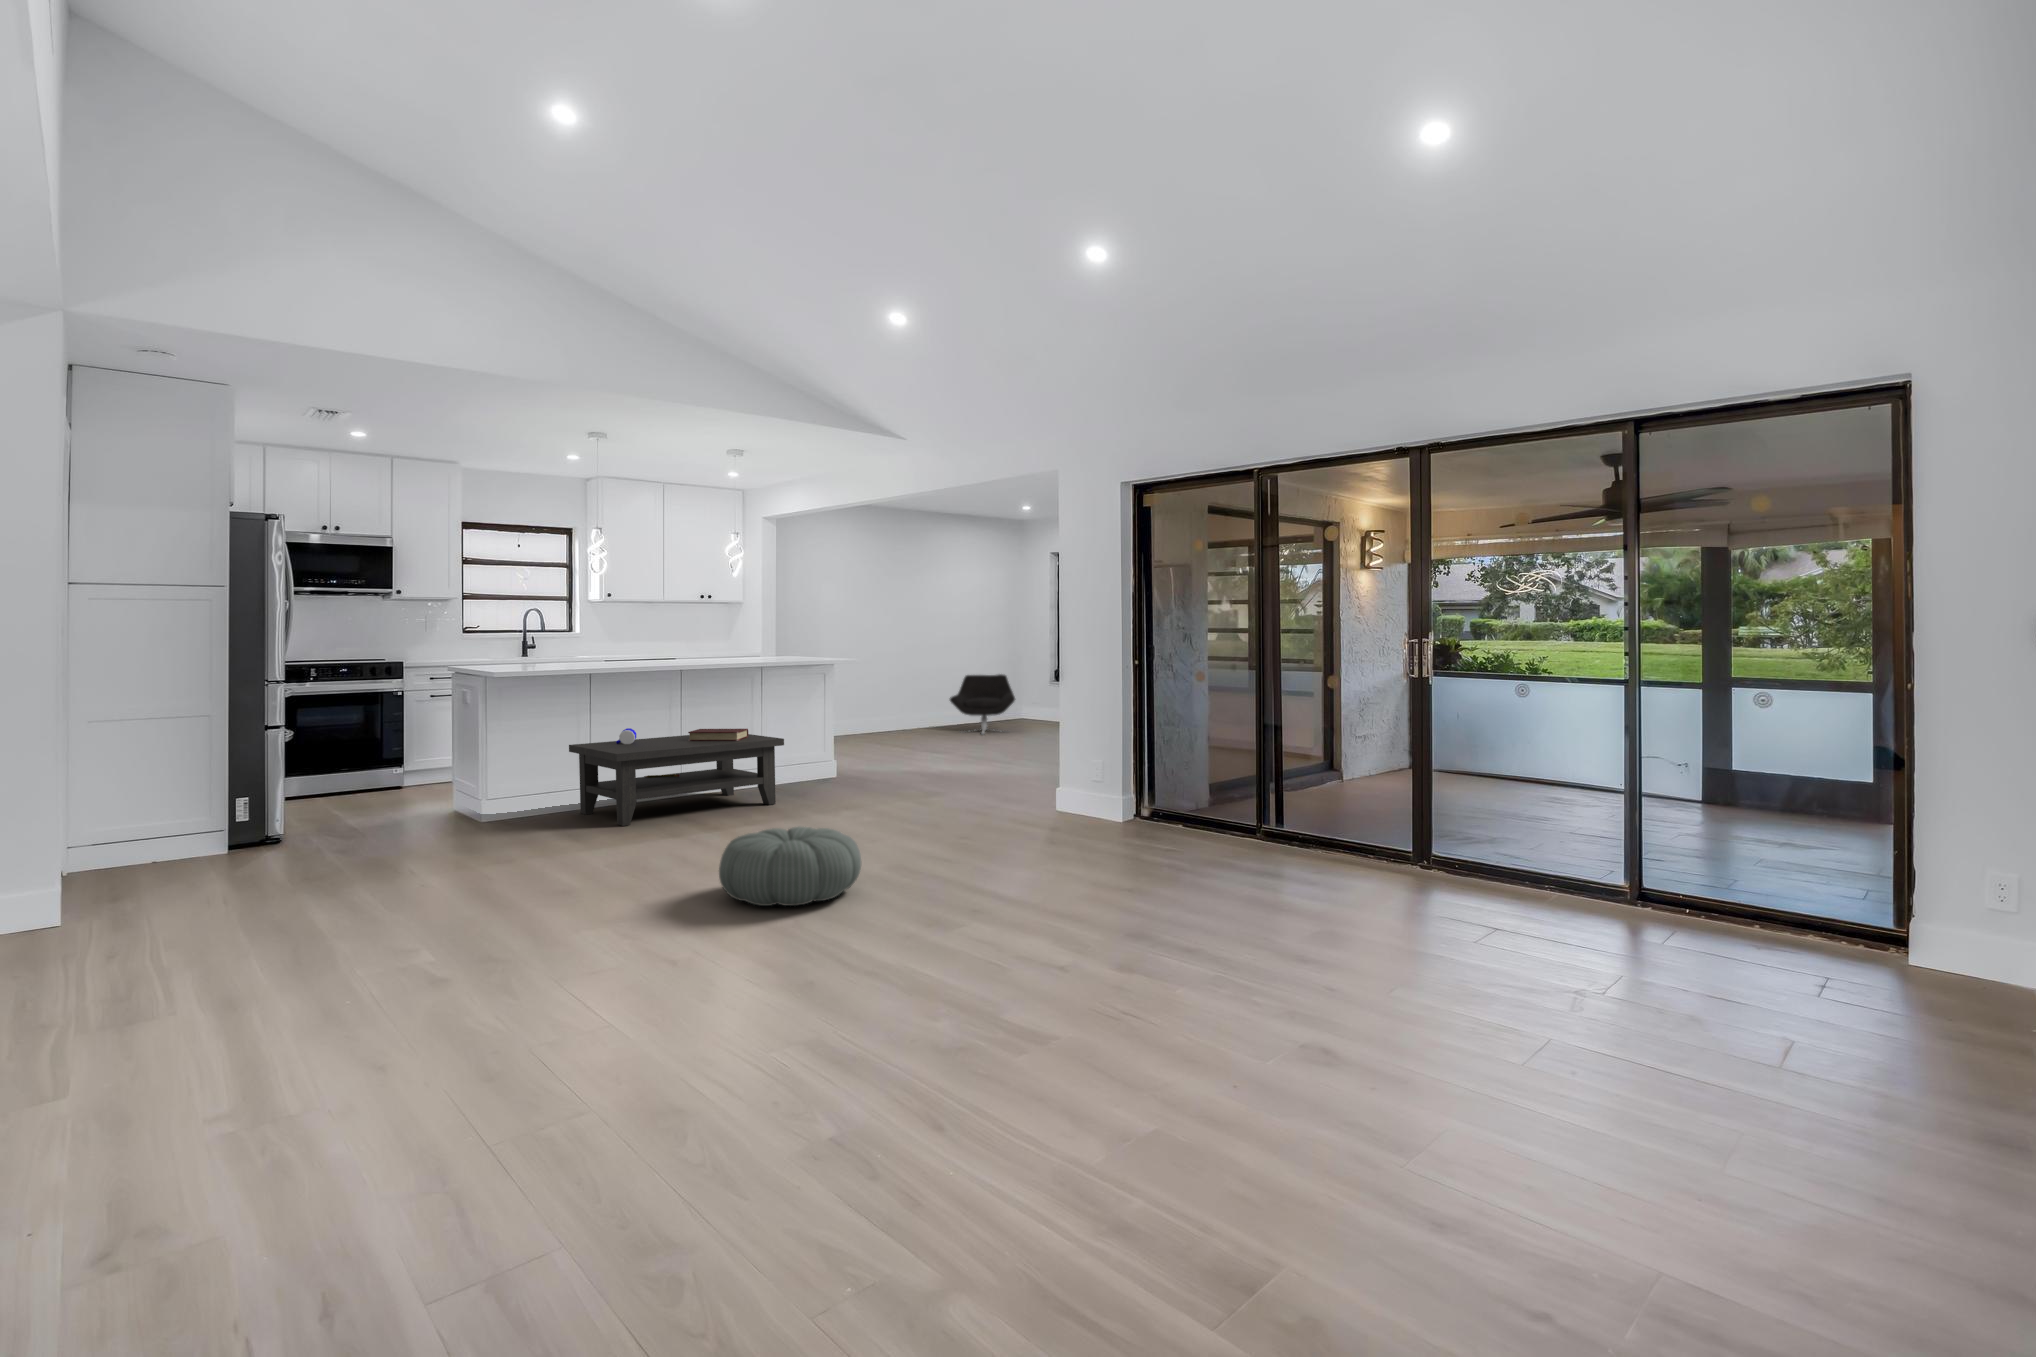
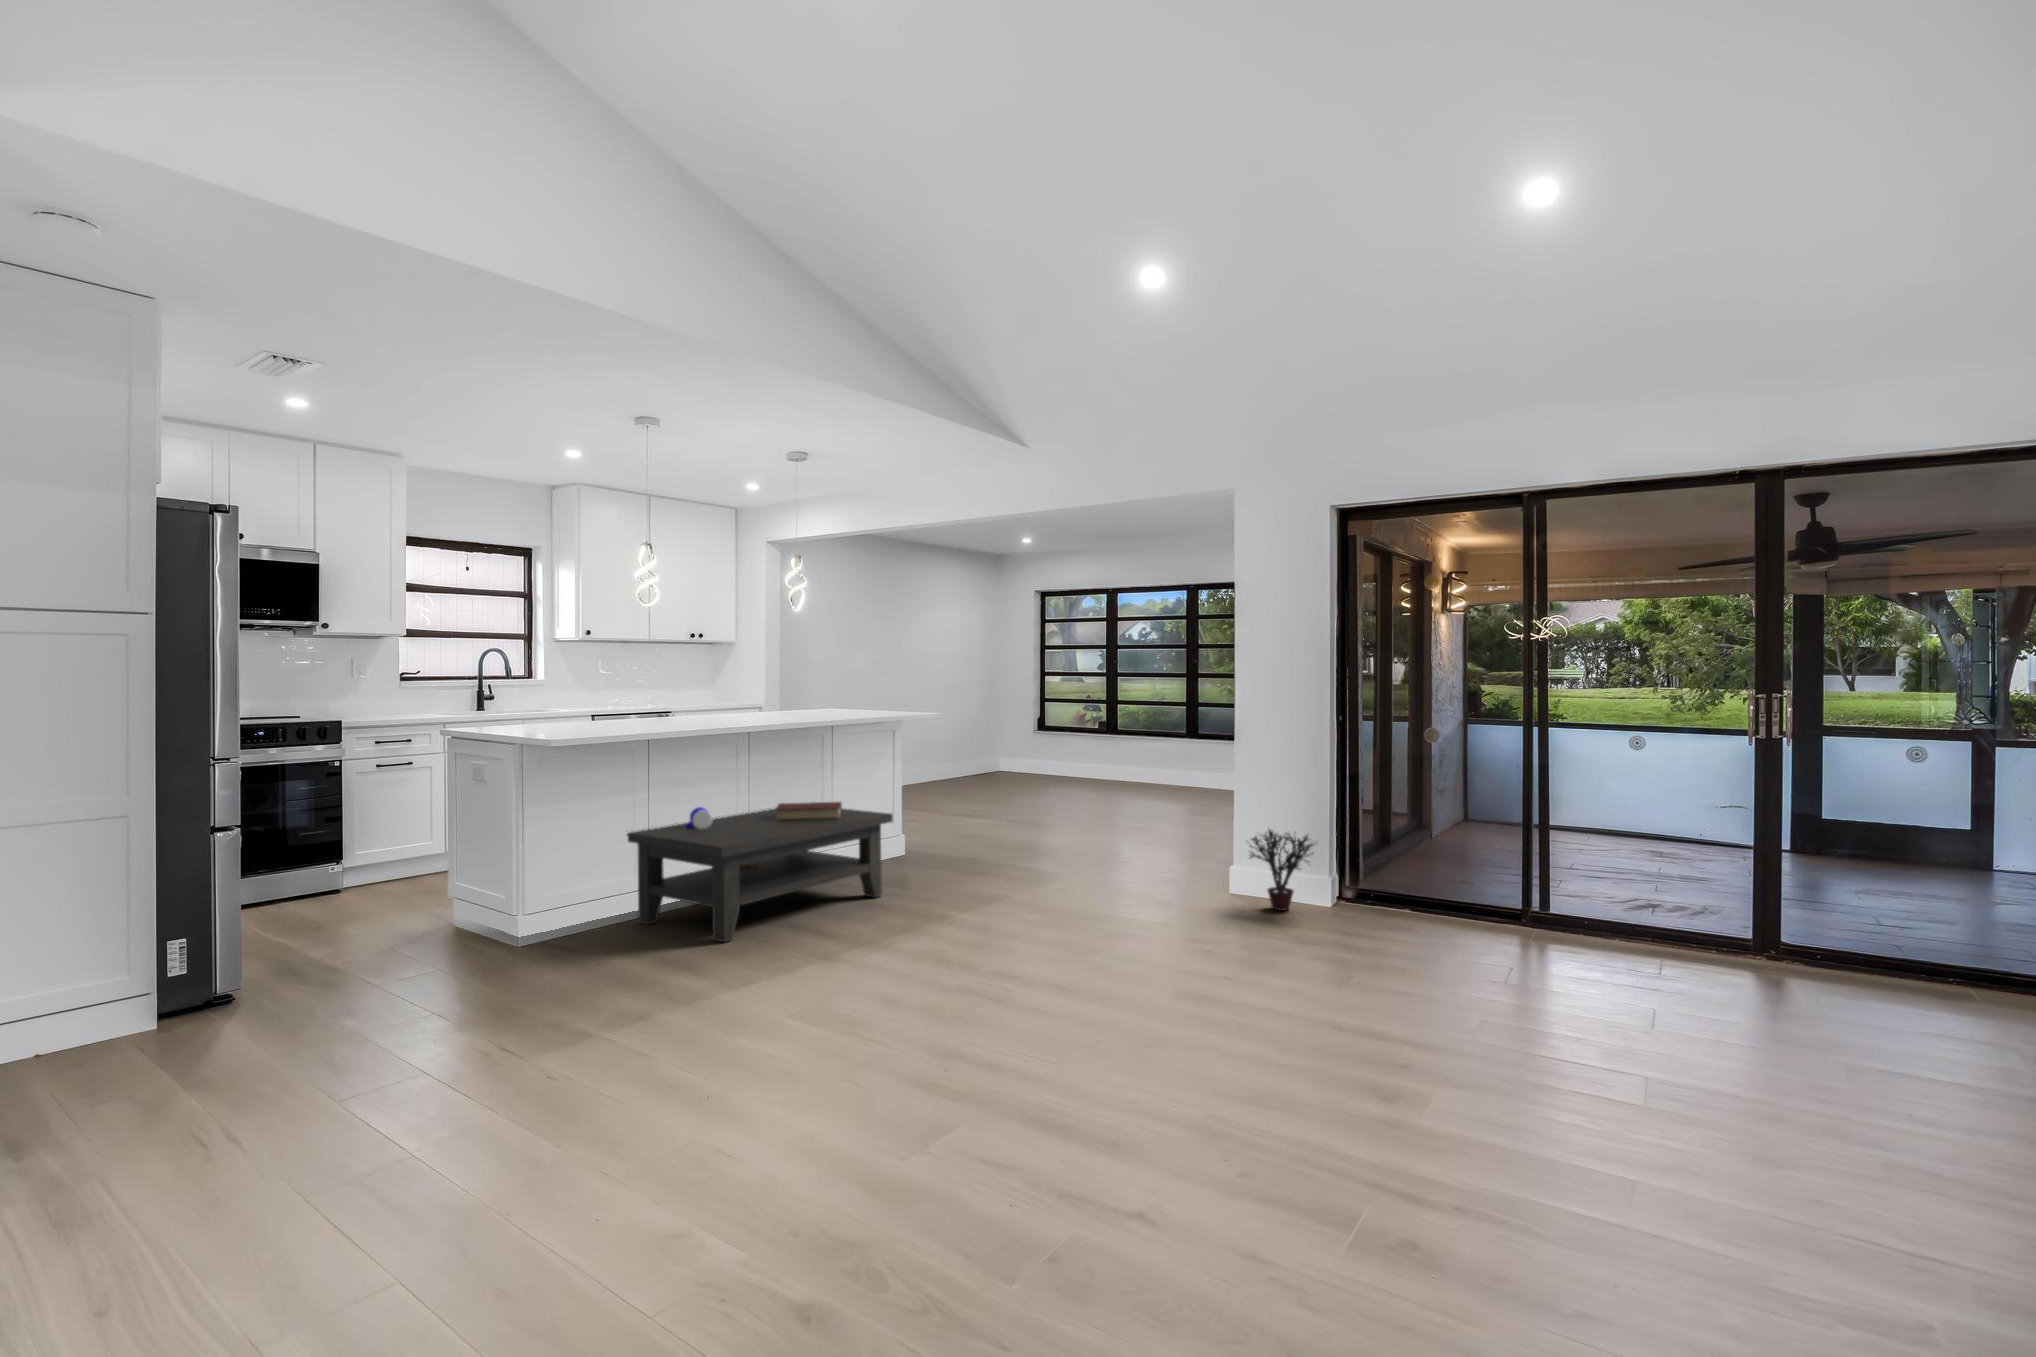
lounge chair: present [950,674,1015,734] -> none [946,719,1019,788]
potted plant: none [1040,754,1109,823] -> present [1250,830,1314,911]
pouf: present [719,827,861,906] -> none [1015,955,1211,1084]

